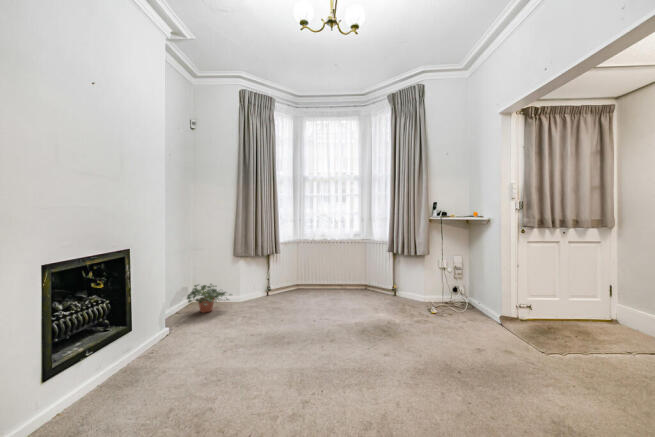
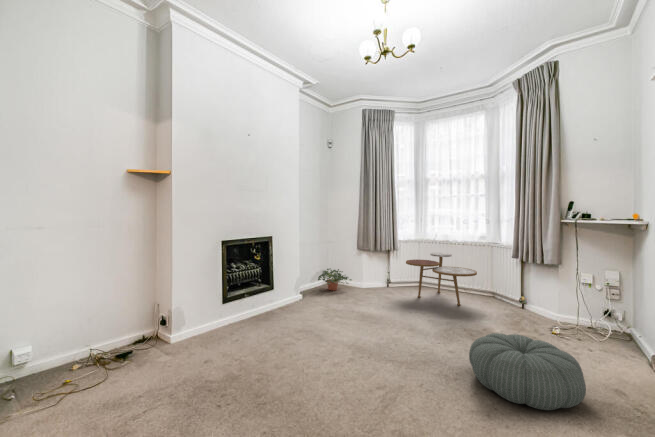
side table: none [296,252,364,302] -> present [406,253,477,305]
pouf: none [424,322,522,389] -> present [469,333,586,410]

